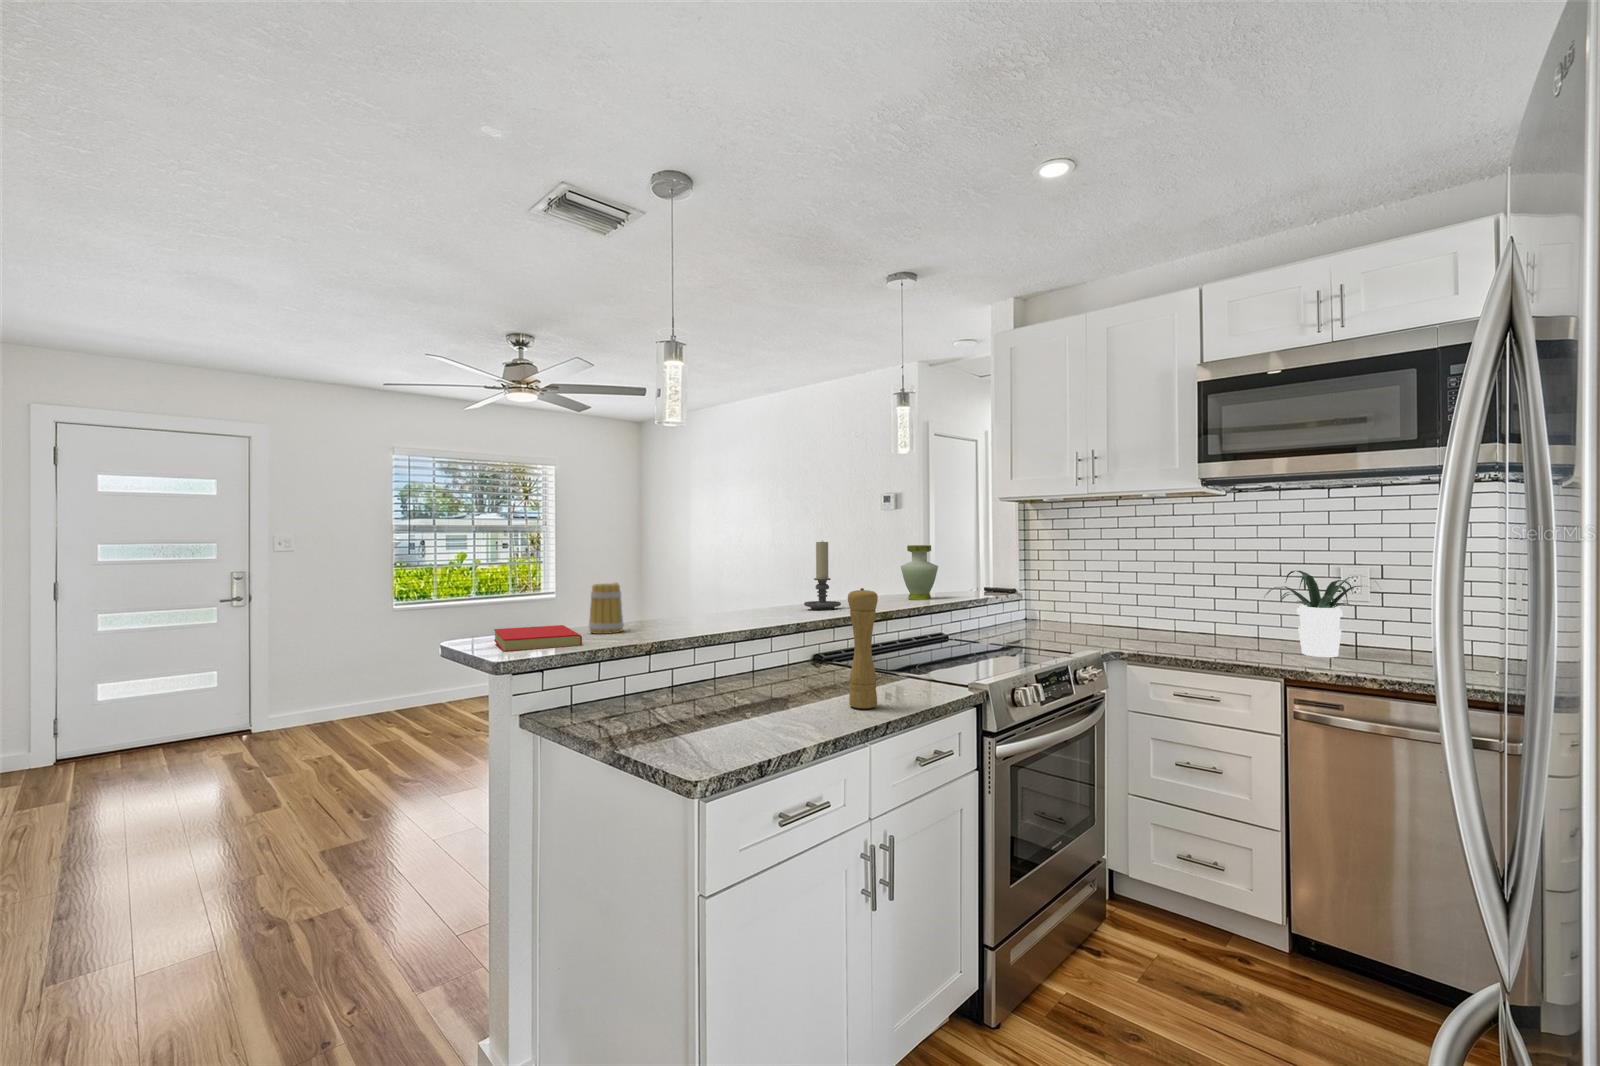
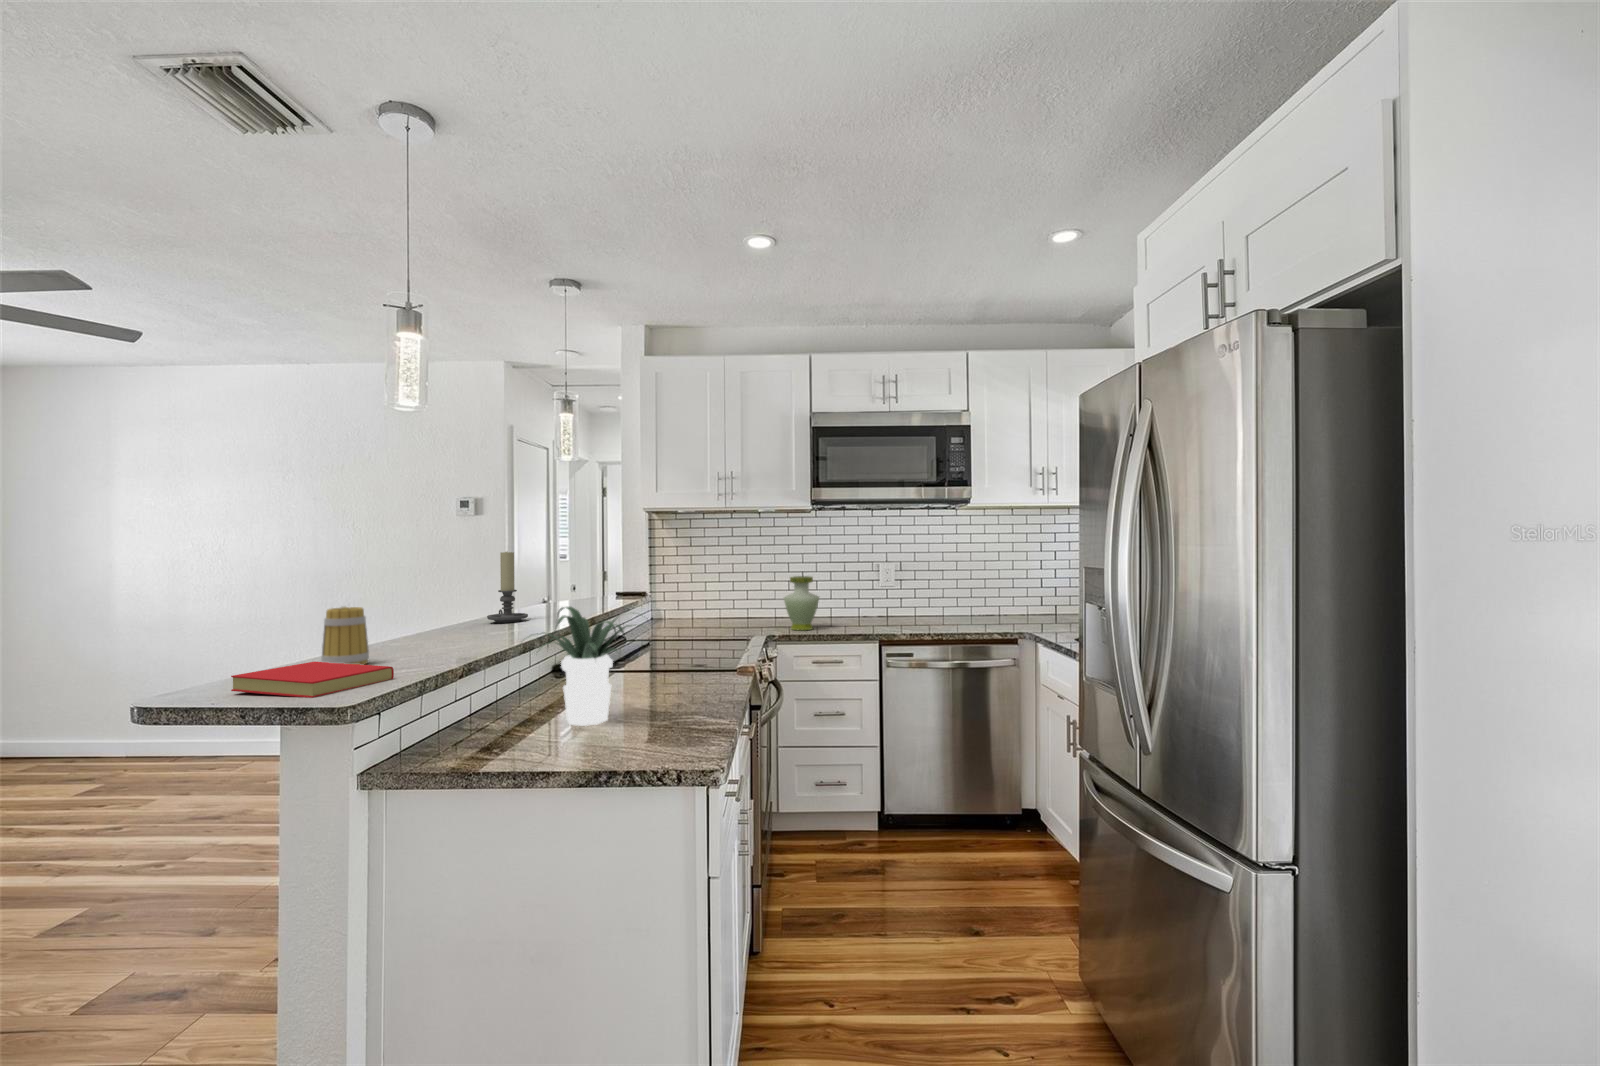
vase: present [901,545,938,600] -> present [784,576,819,630]
potted plant: present [1266,571,1361,657] -> present [537,607,636,726]
pepper mill: present [848,588,878,708] -> none [671,594,697,700]

